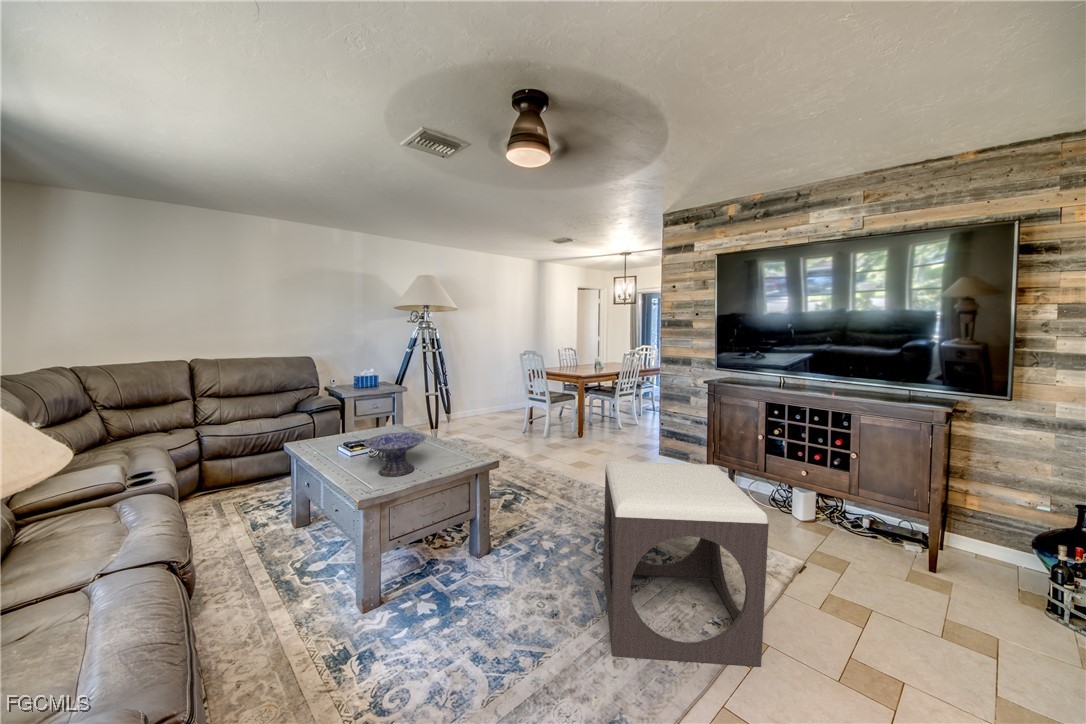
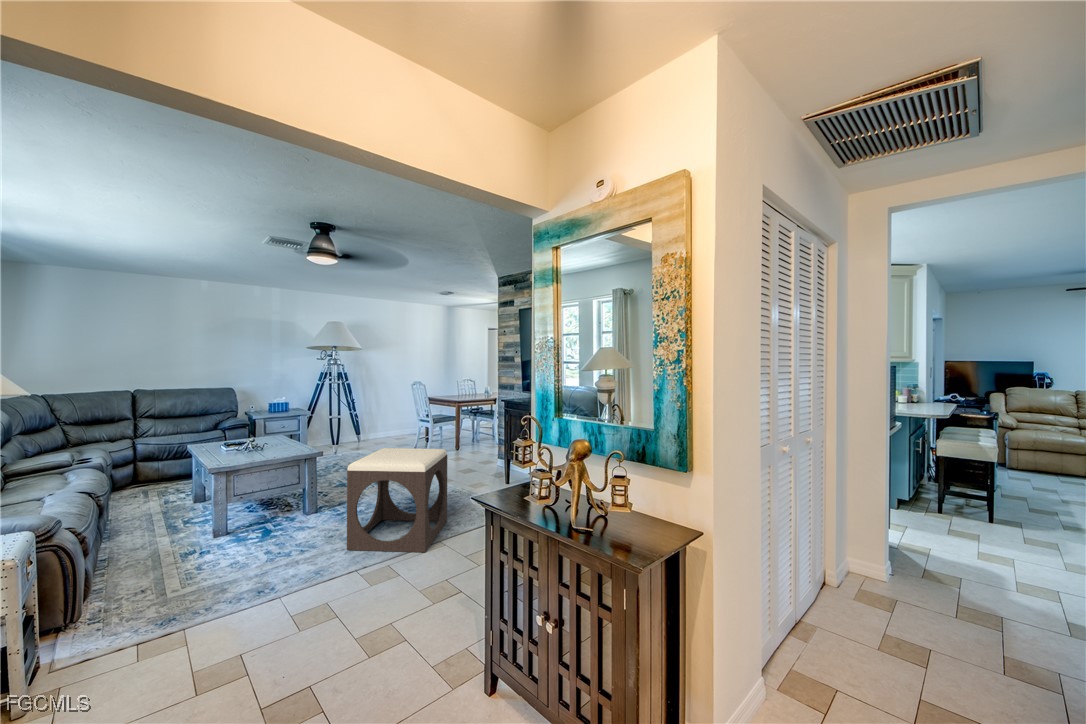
decorative bowl: present [364,432,426,476] -> none [229,434,274,459]

